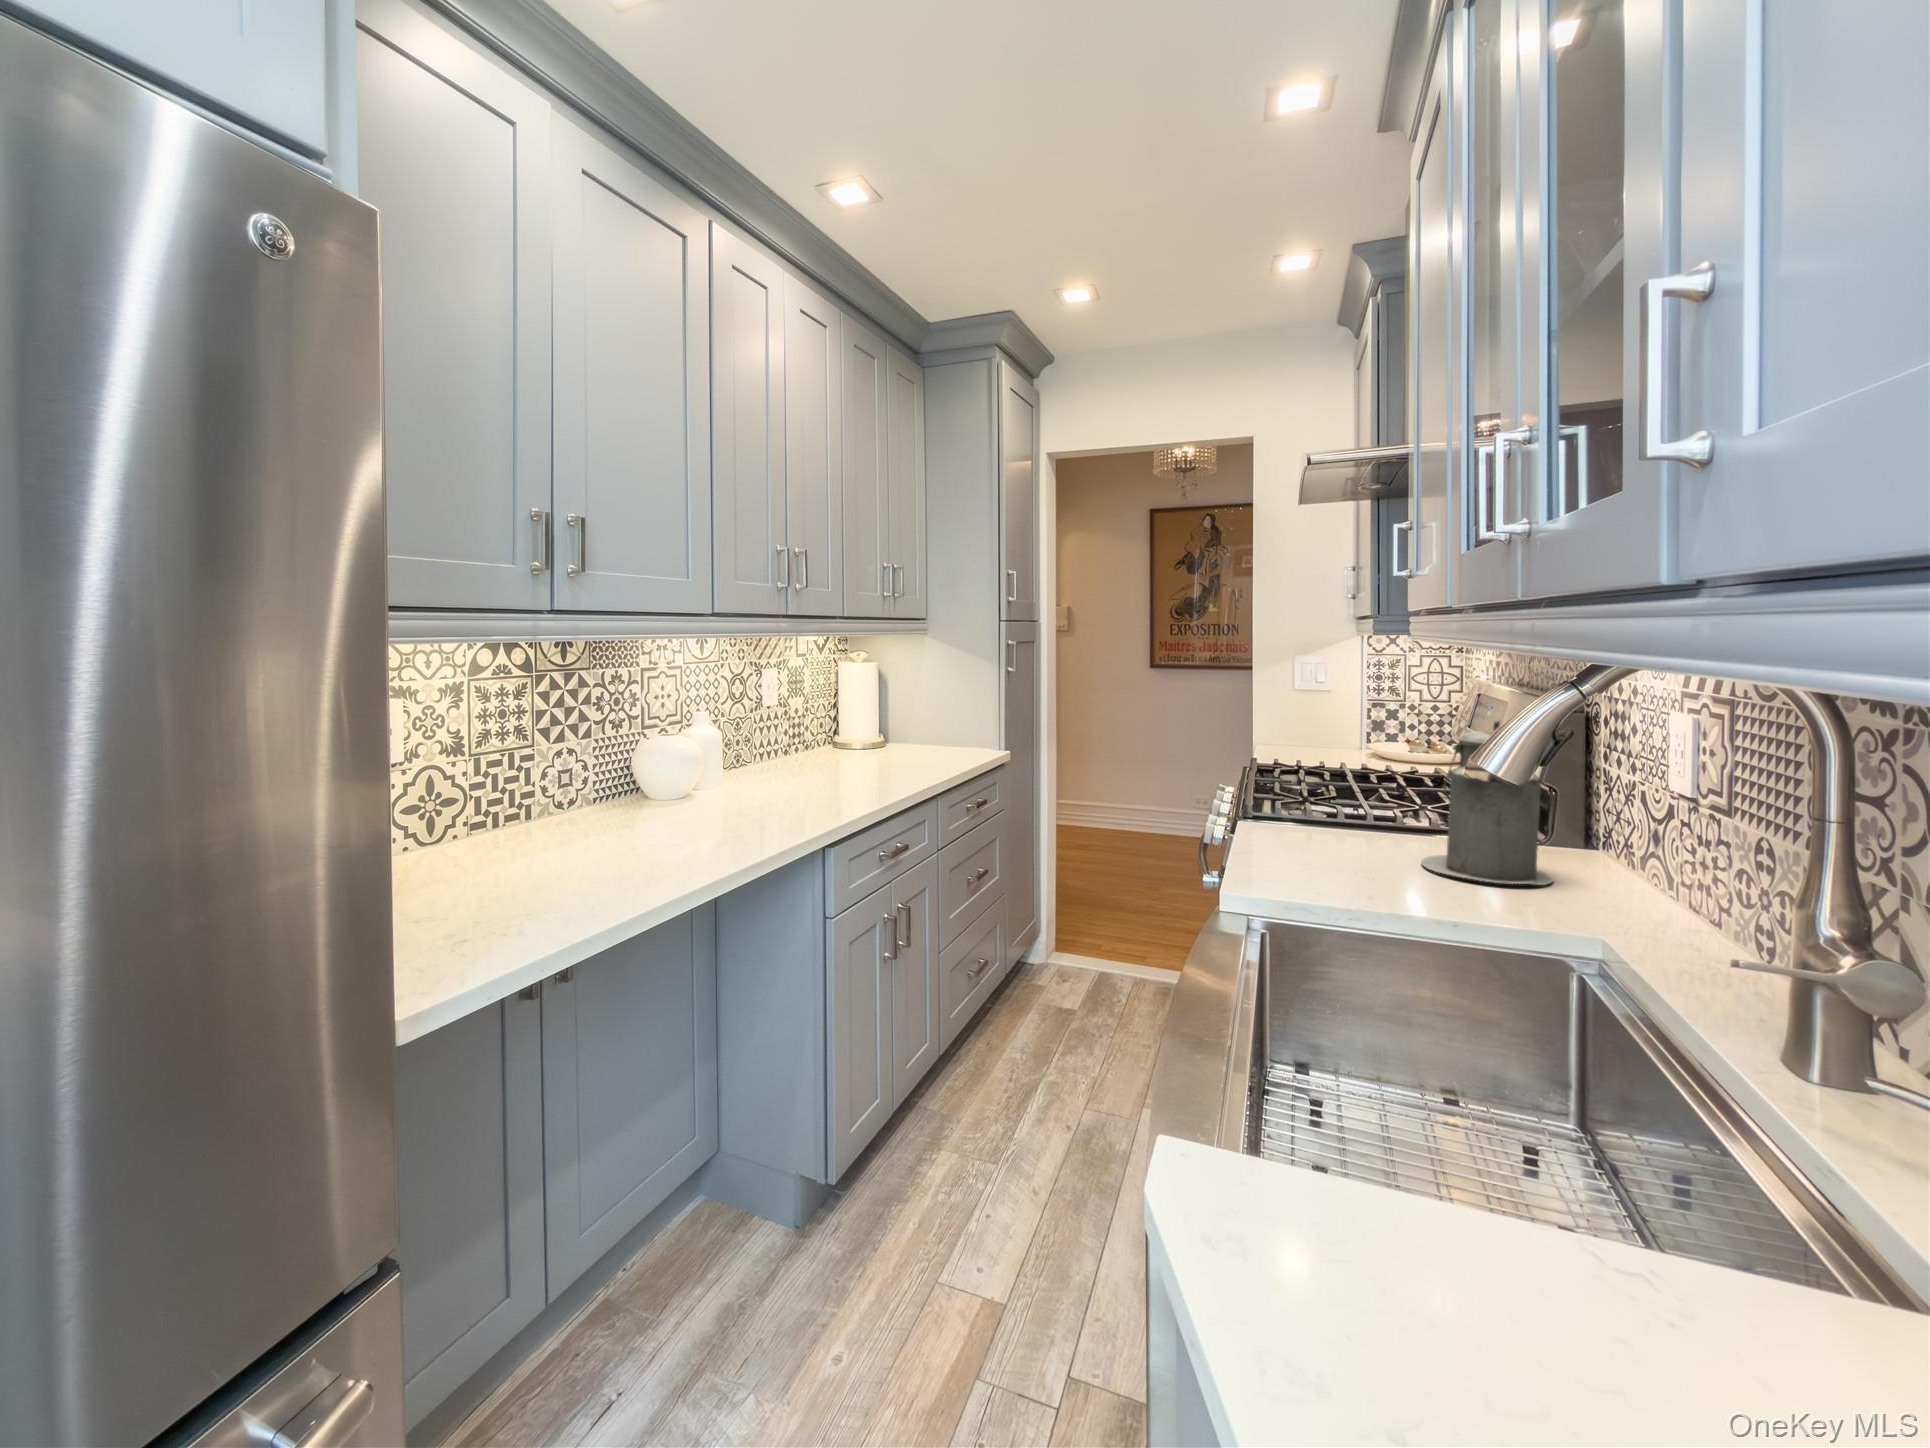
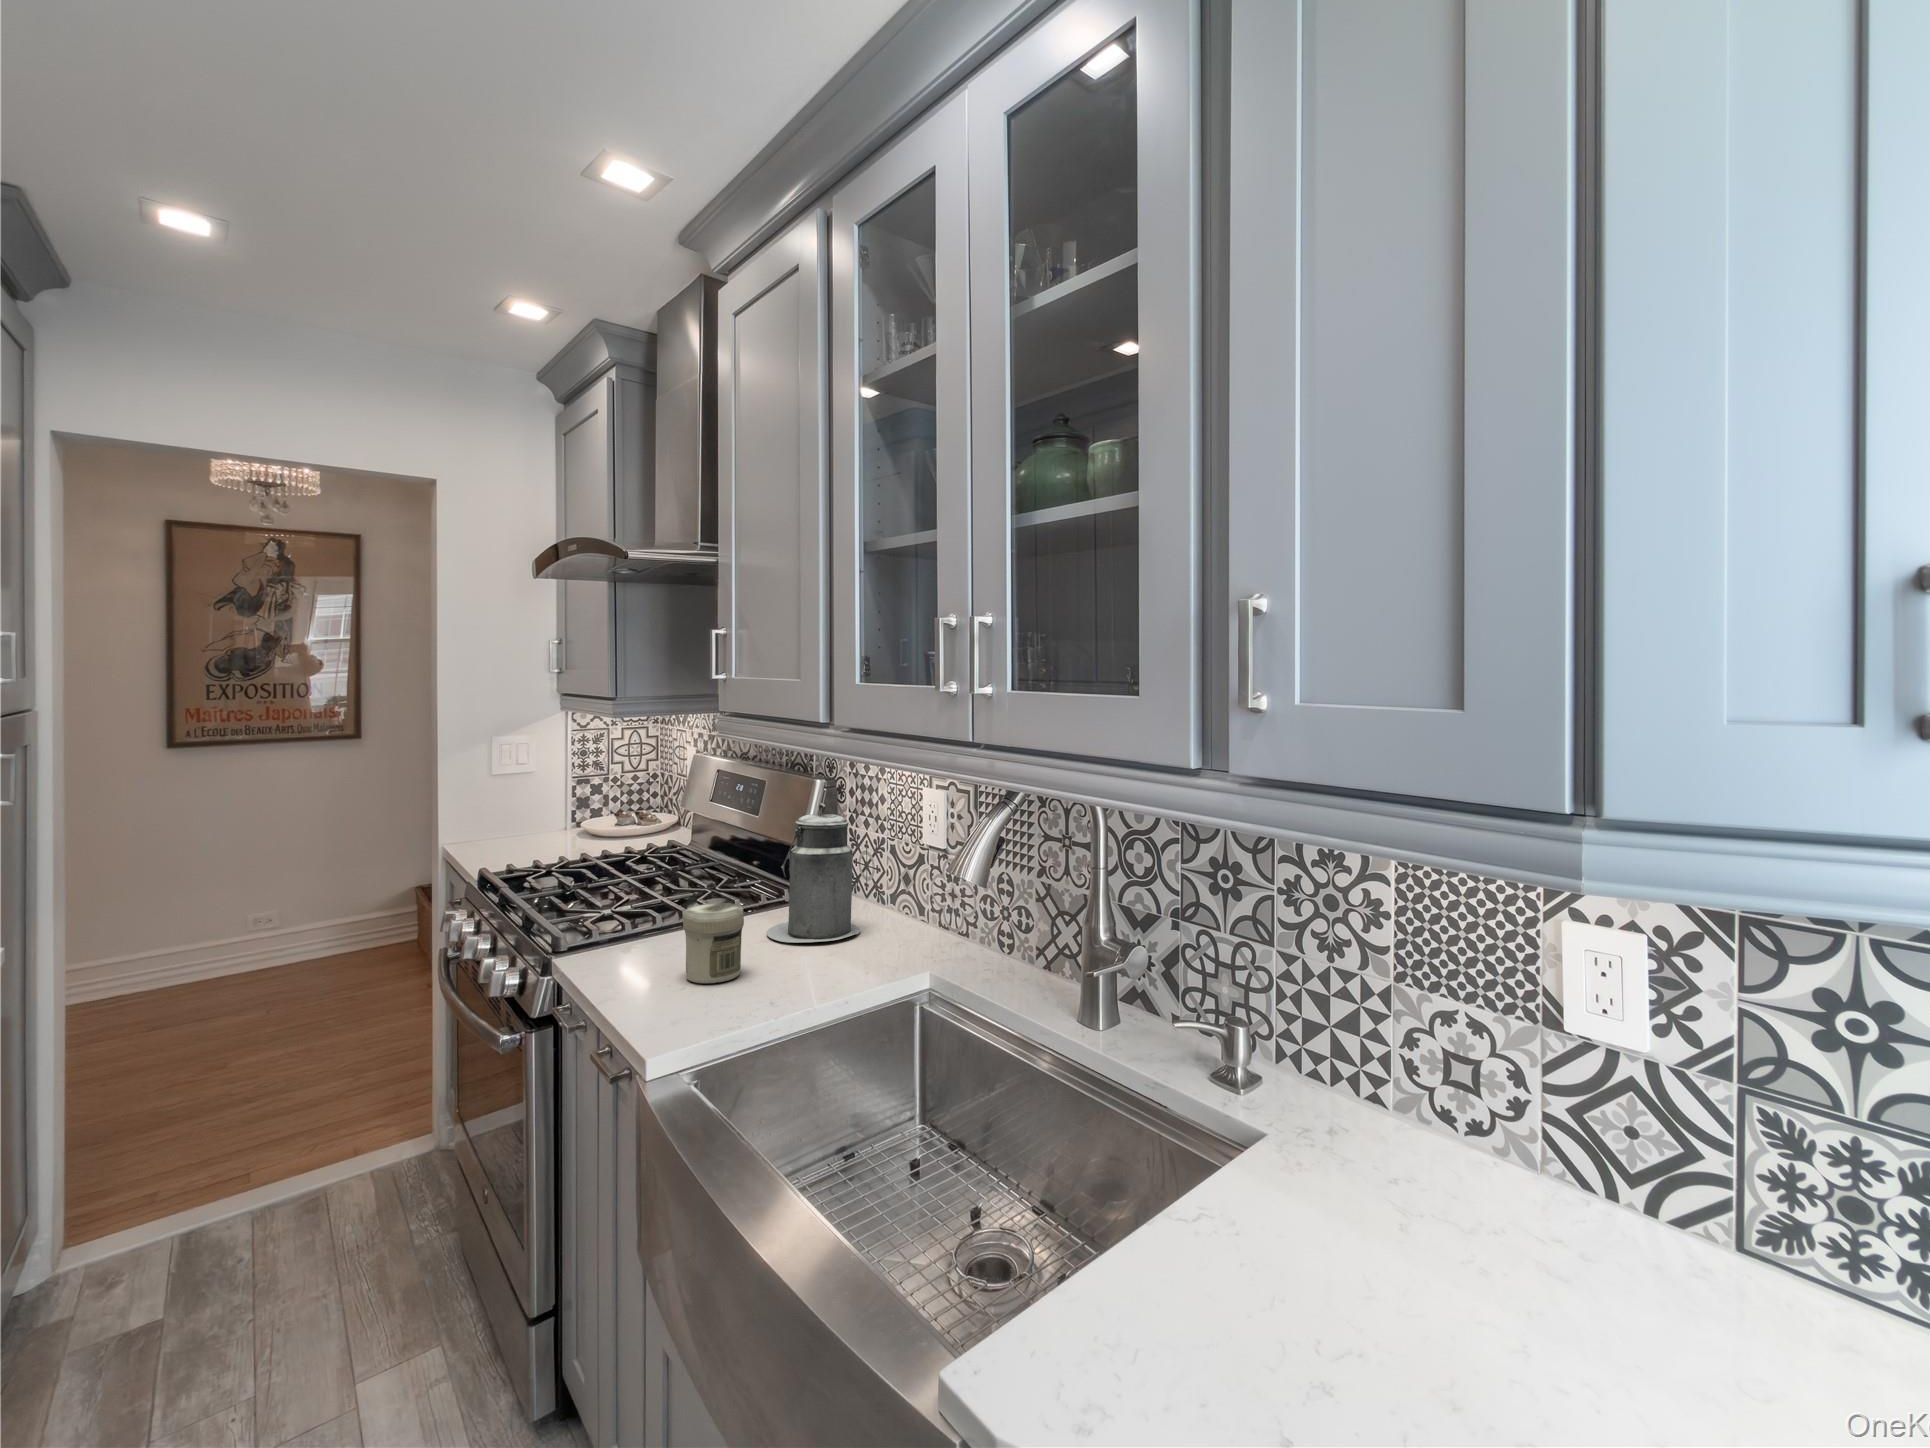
jar: none [1281,804,1347,884] -> present [683,903,744,983]

